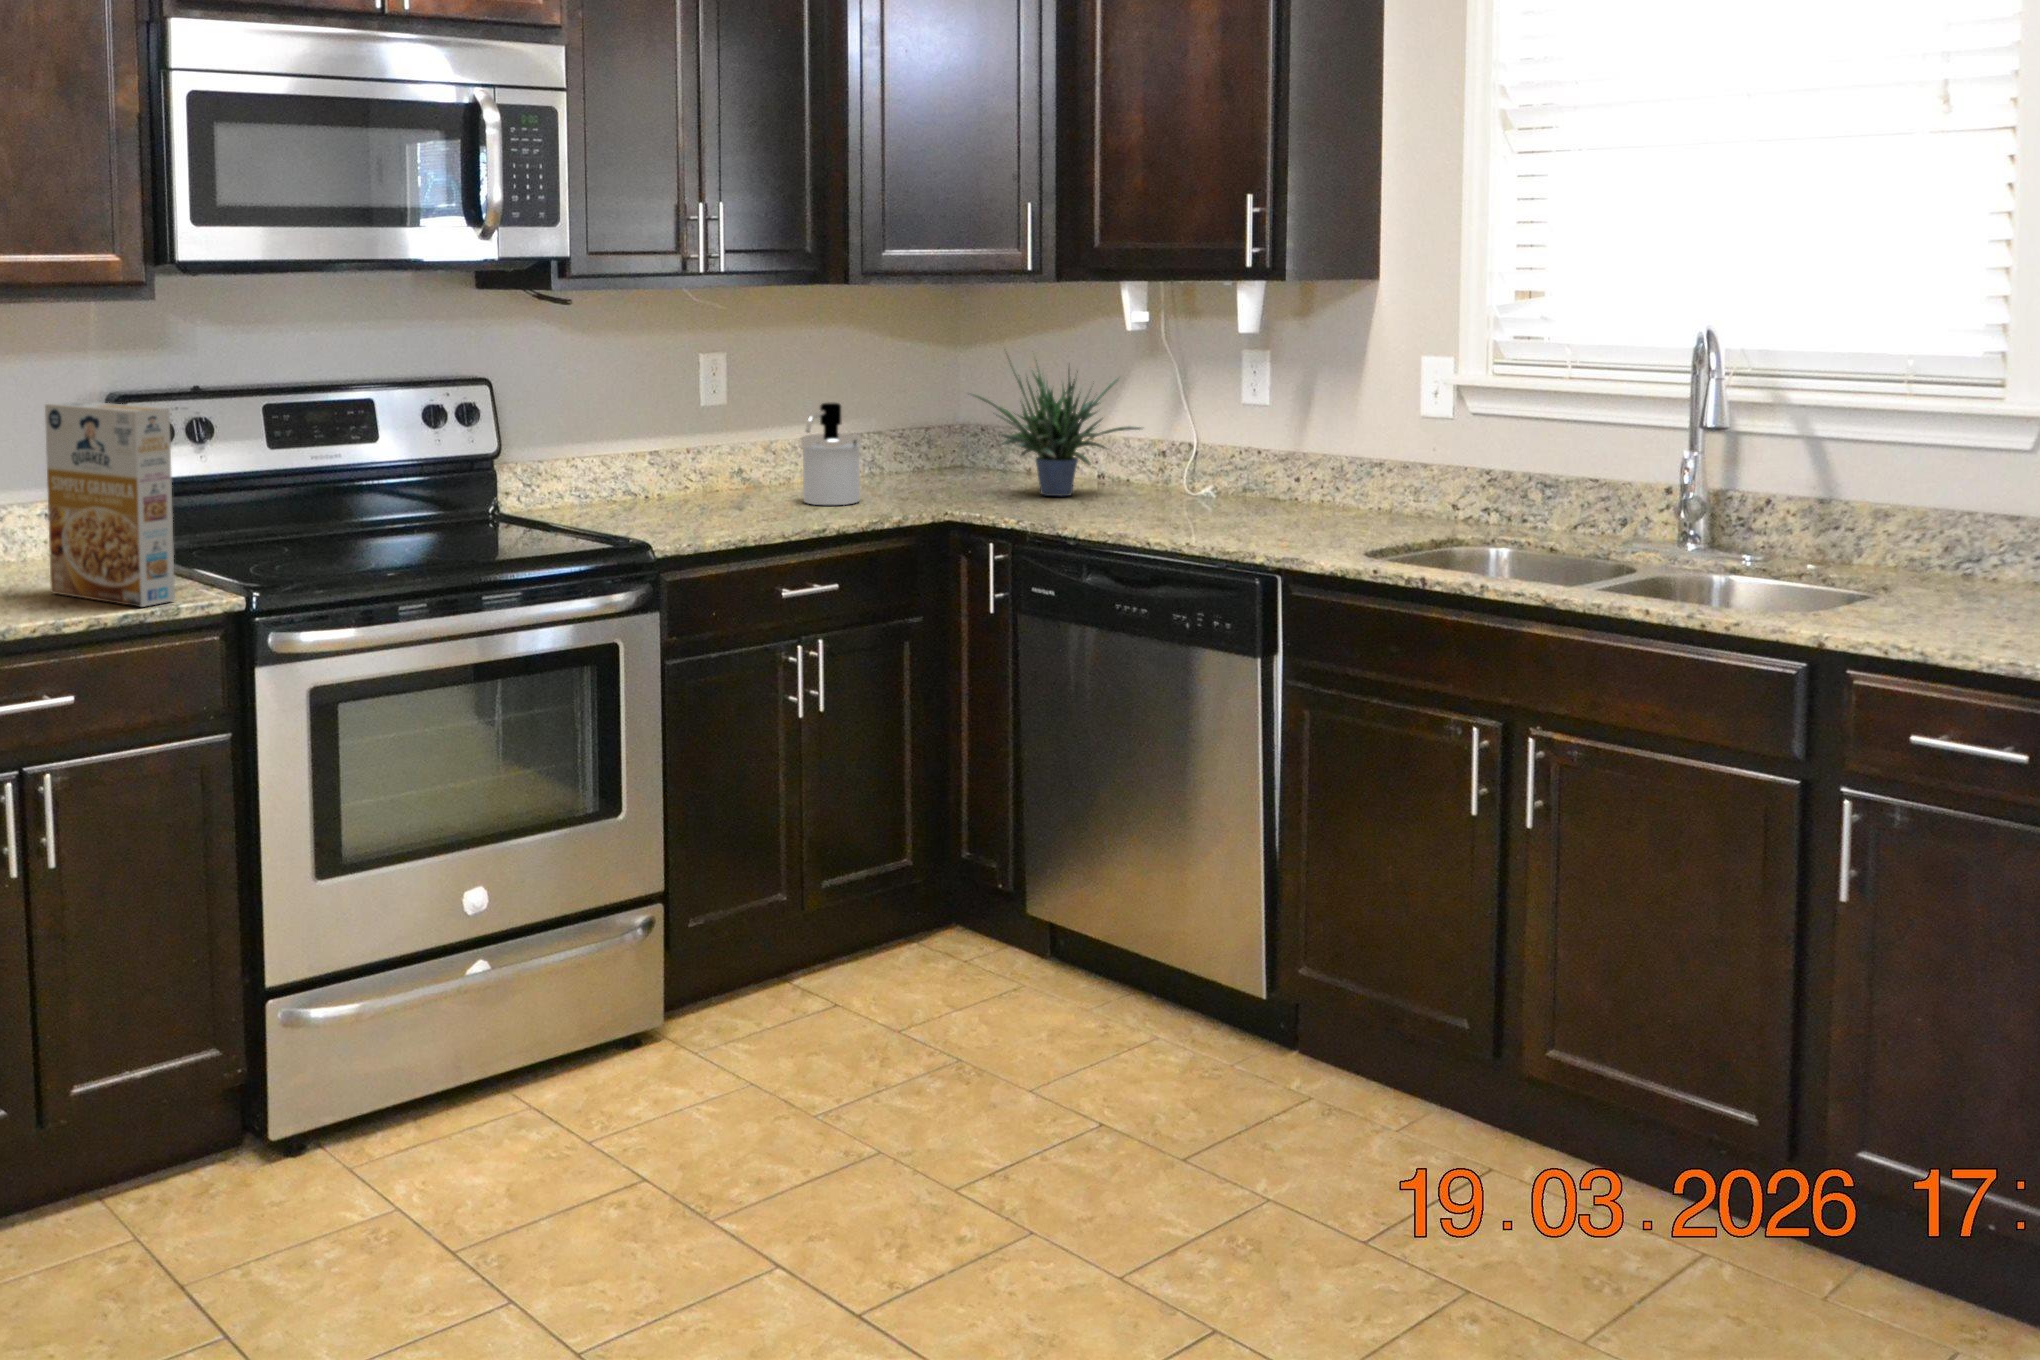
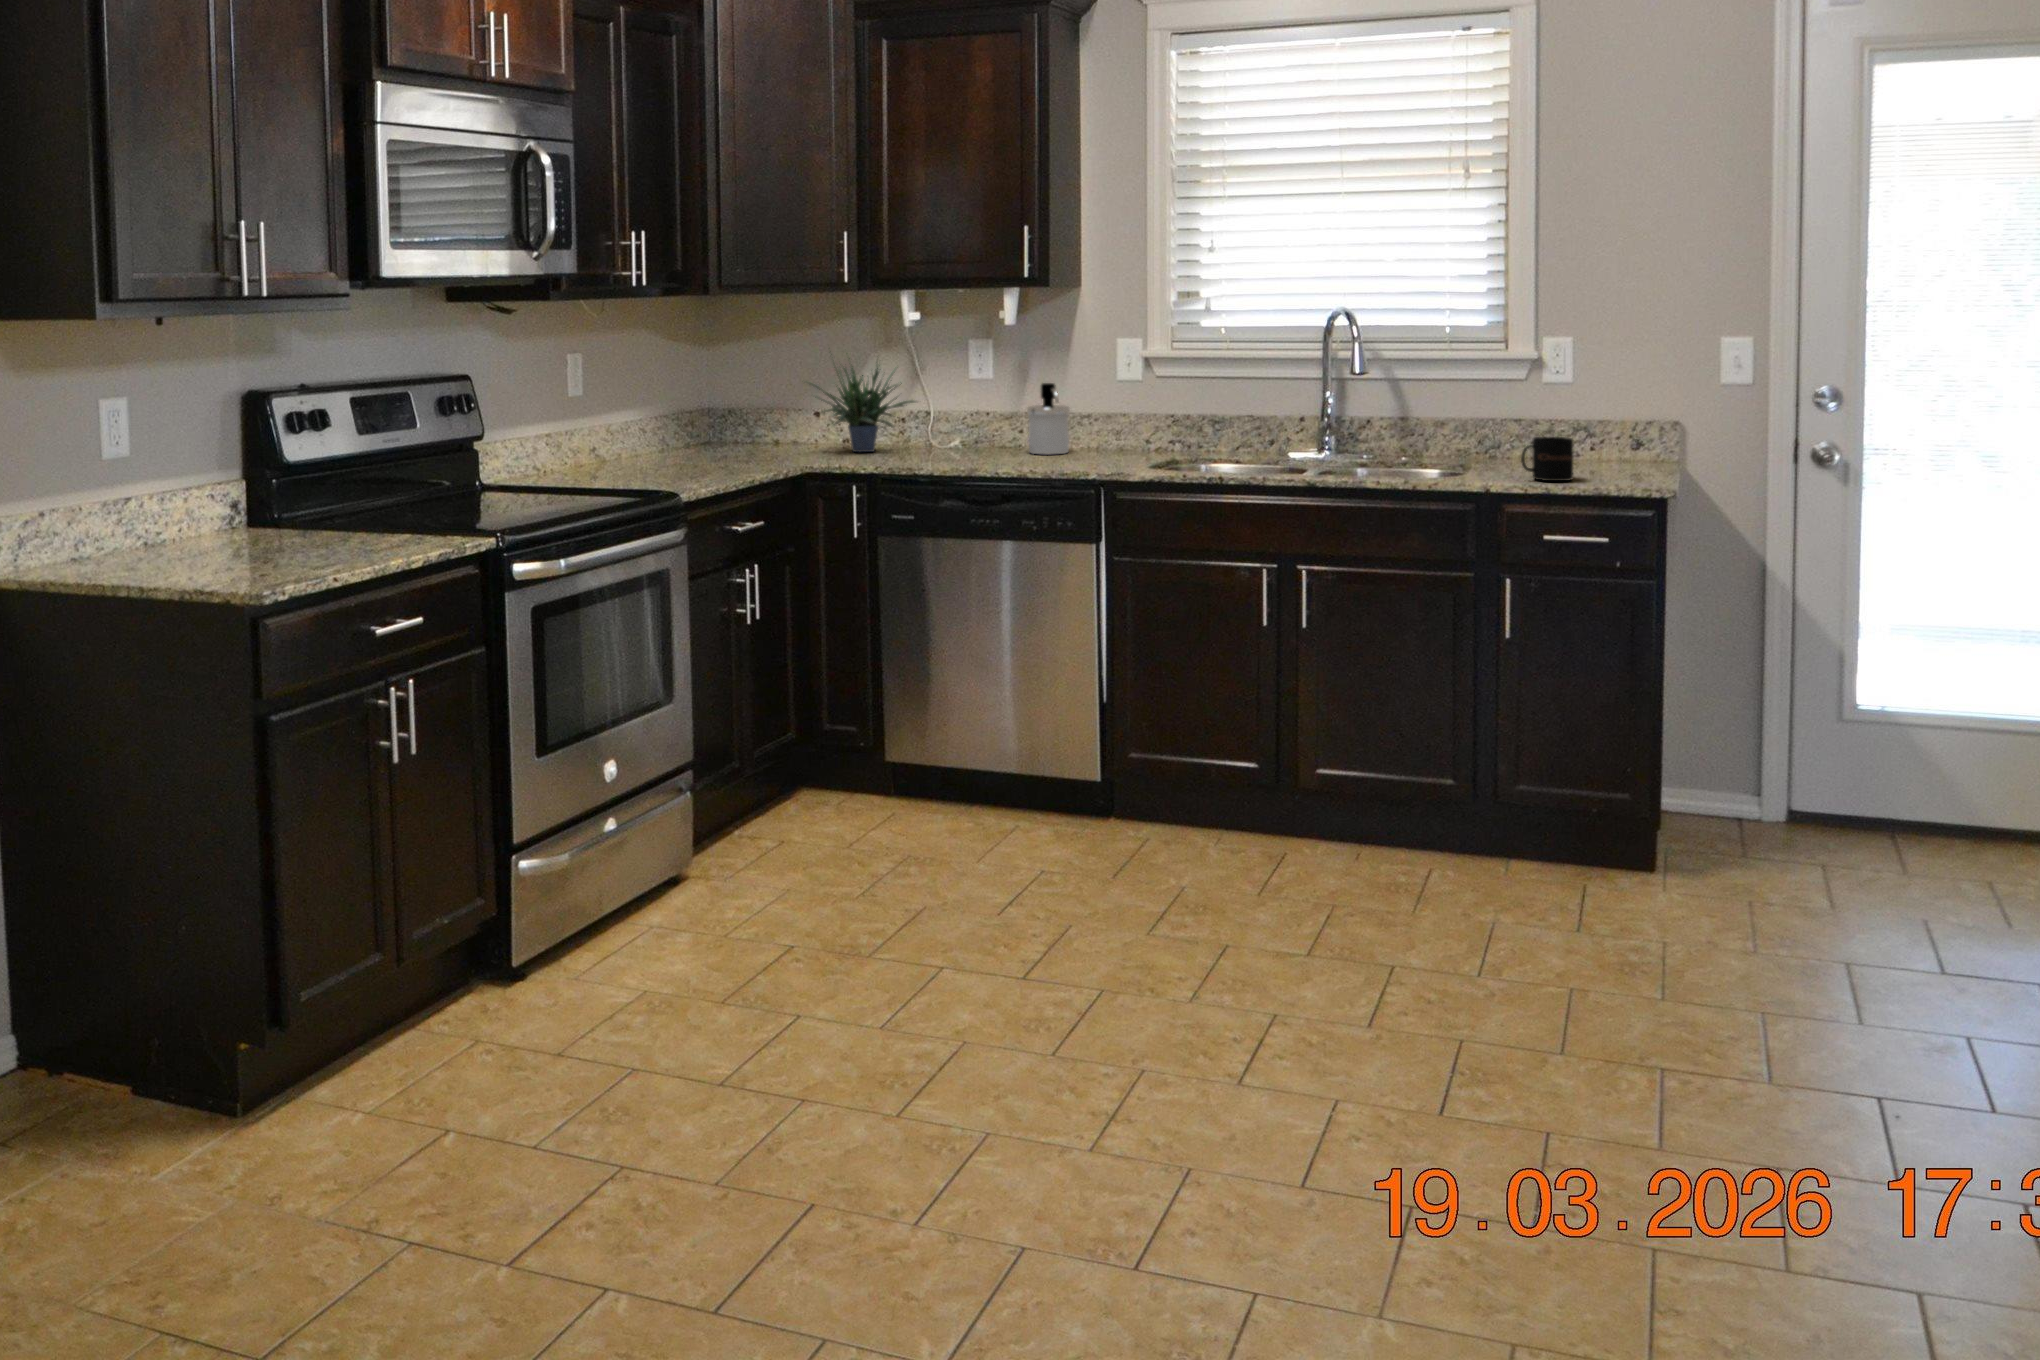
cereal box: present [45,401,175,607] -> none [302,392,429,550]
soap dispenser: present [801,403,861,505] -> present [1027,383,1070,455]
mug: none [1918,558,2015,638] -> present [1521,437,1573,481]

